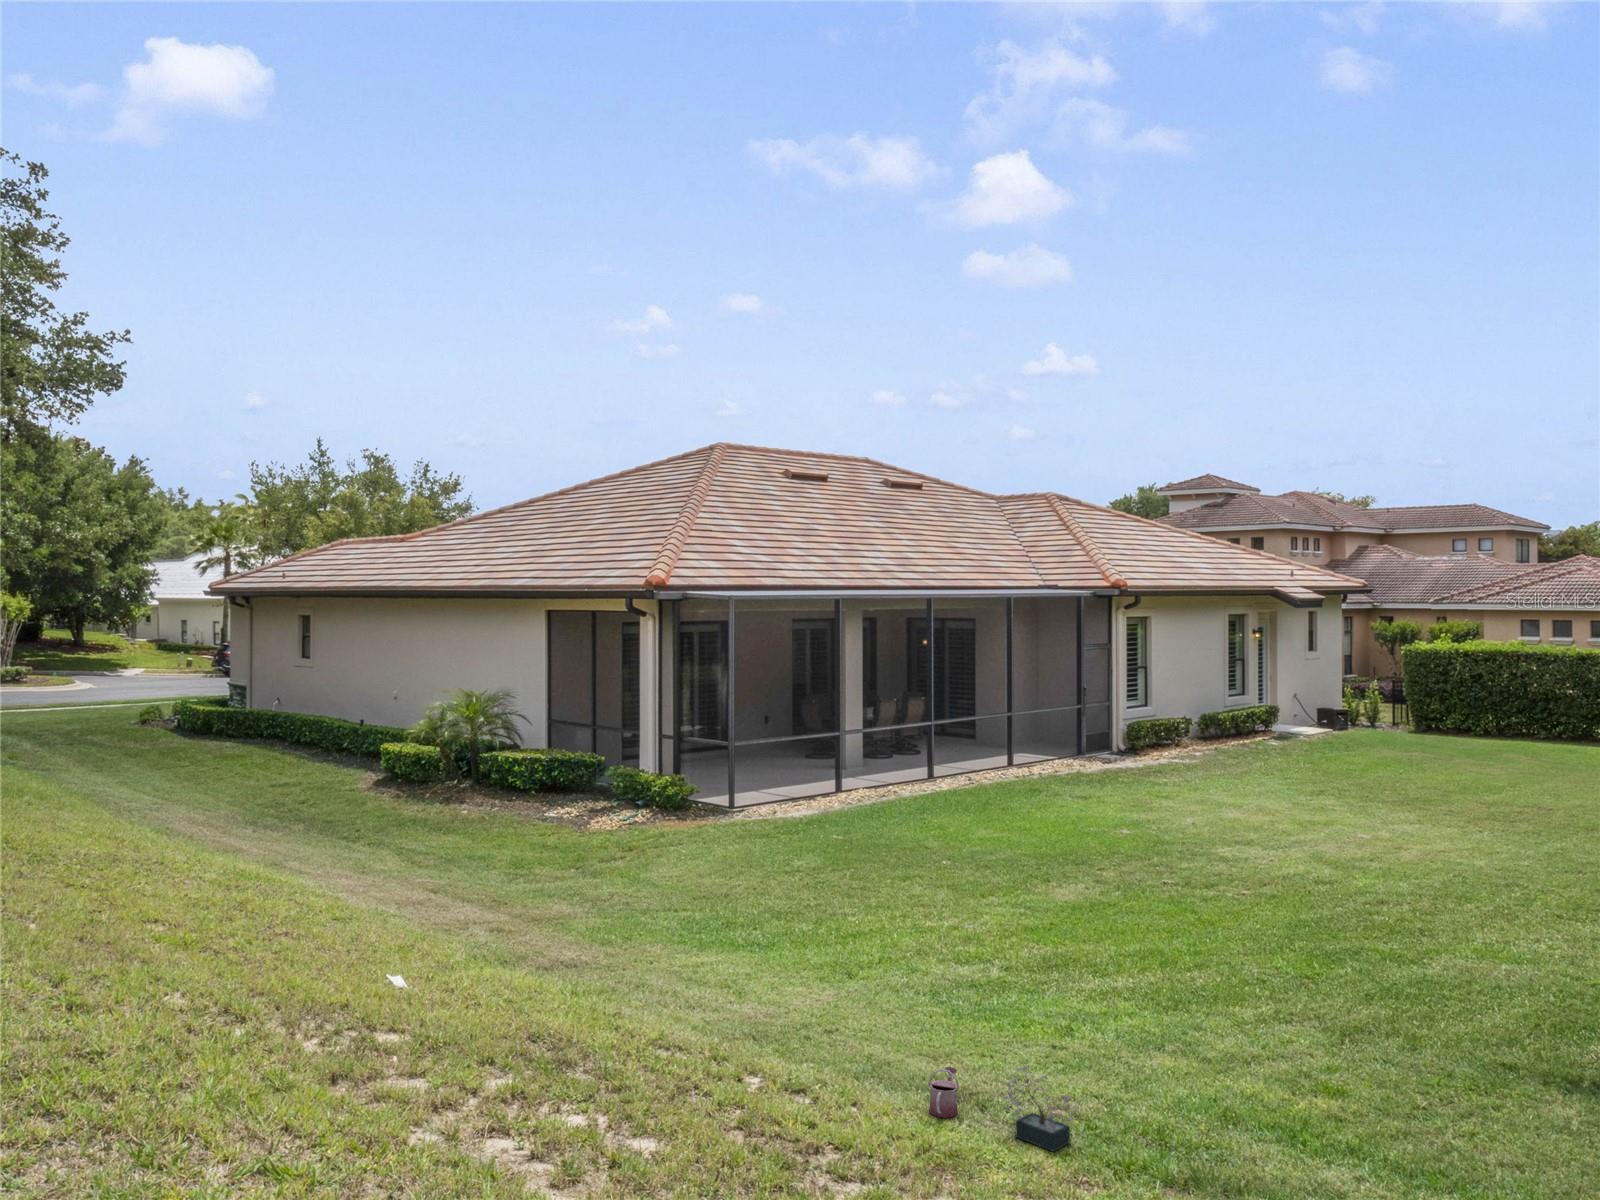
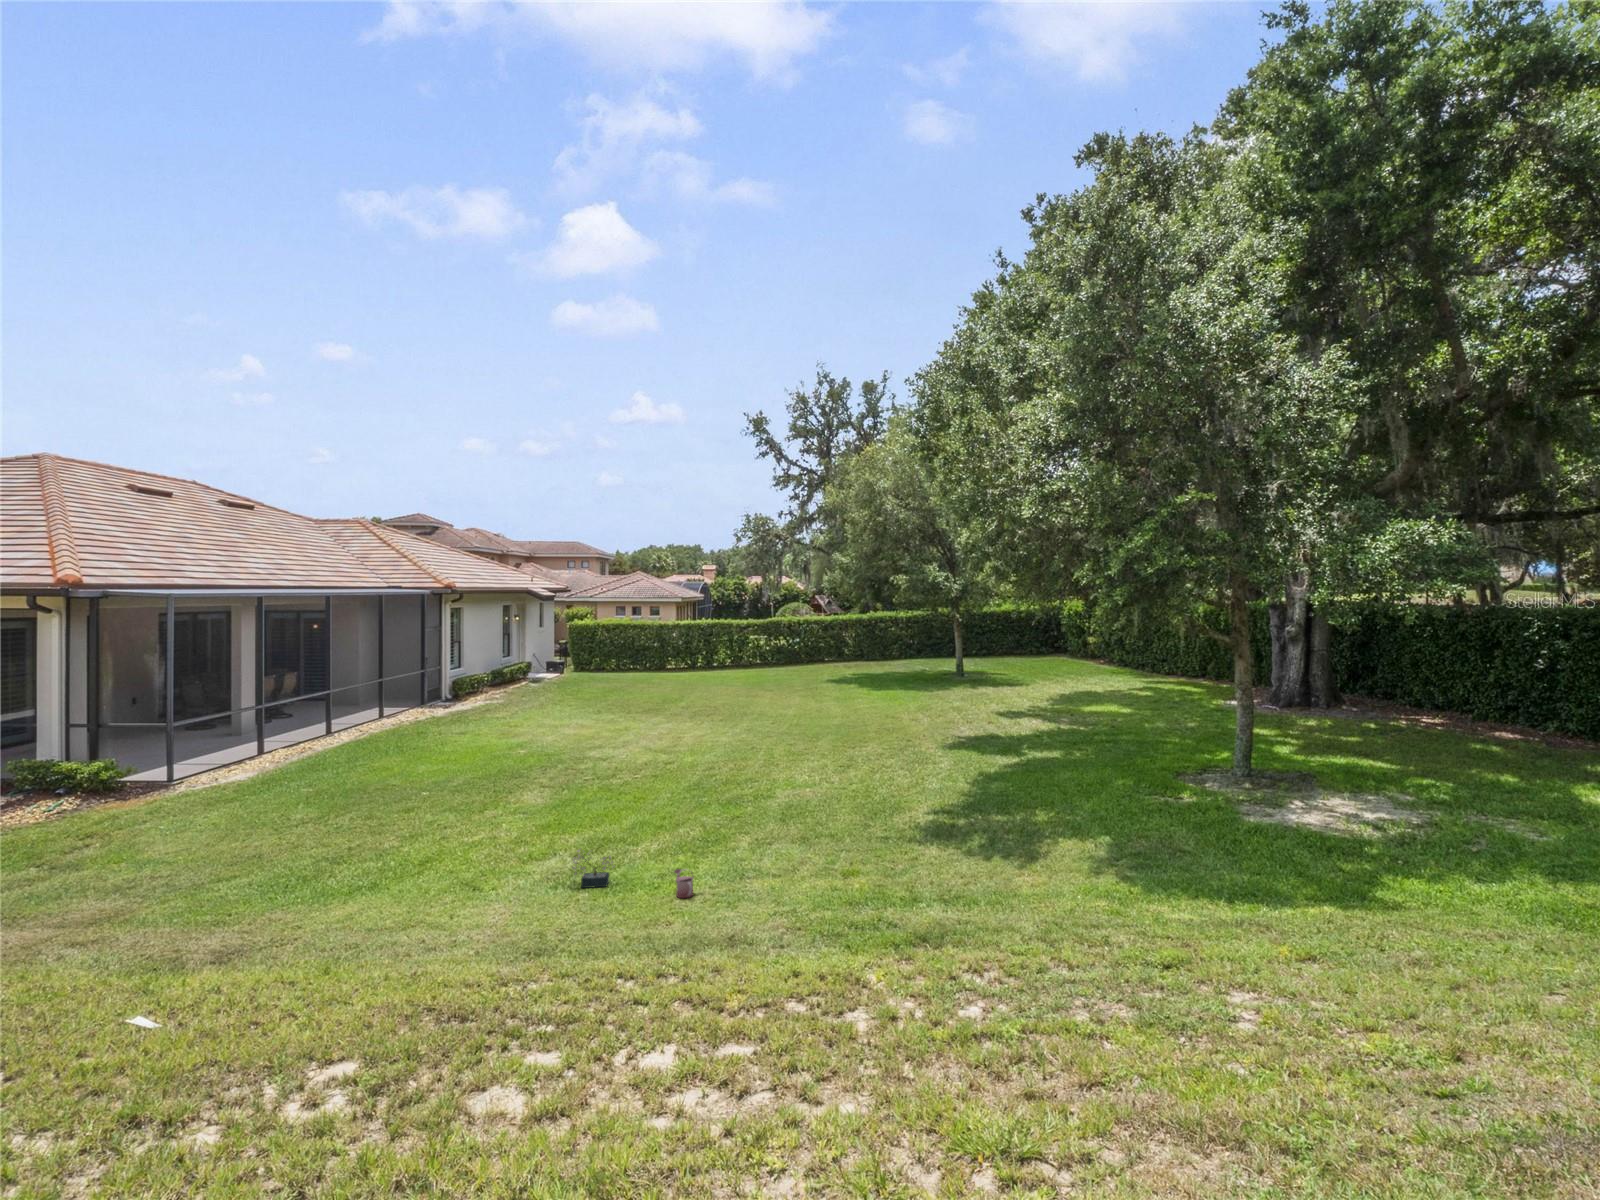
decorative plant: present [1004,1066,1078,1151] -> present [572,850,612,888]

